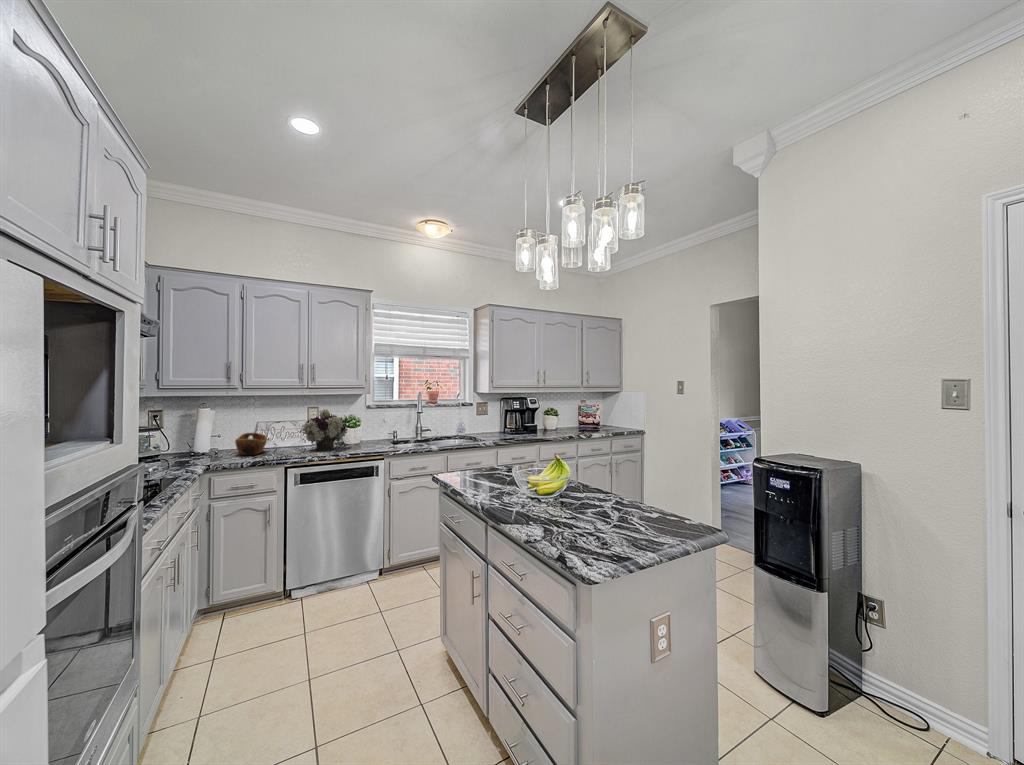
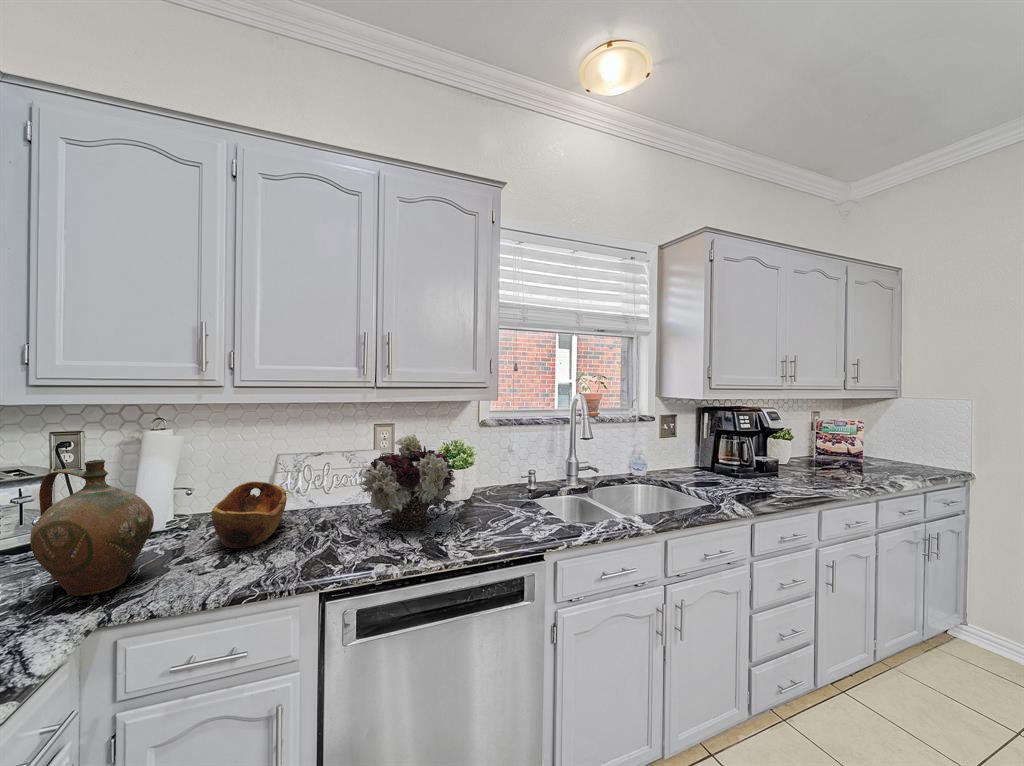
ceramic jug: none [177,414,218,463] -> present [30,460,154,596]

